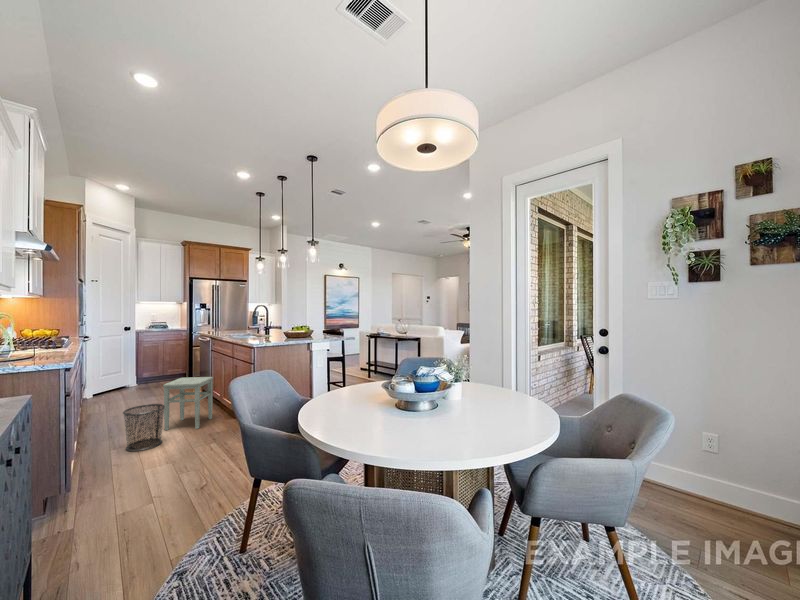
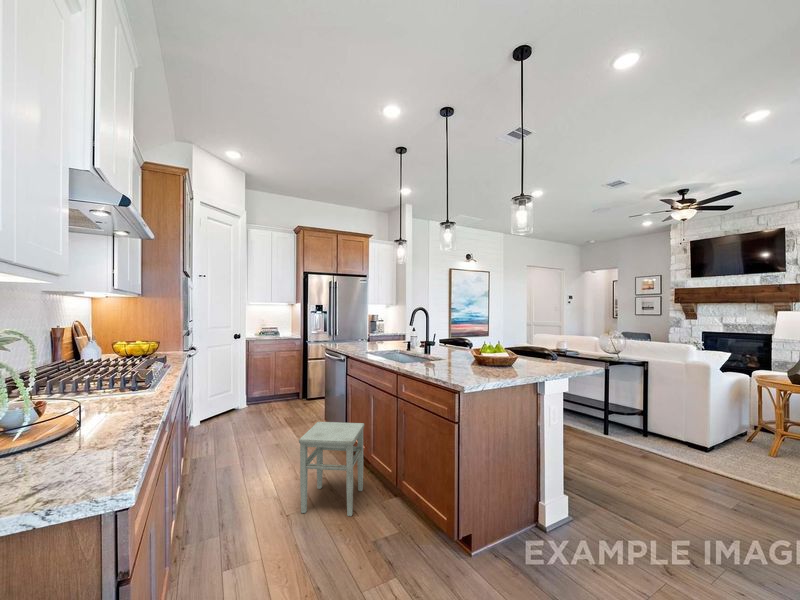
waste bin: present [123,404,165,451] -> none [247,478,310,574]

